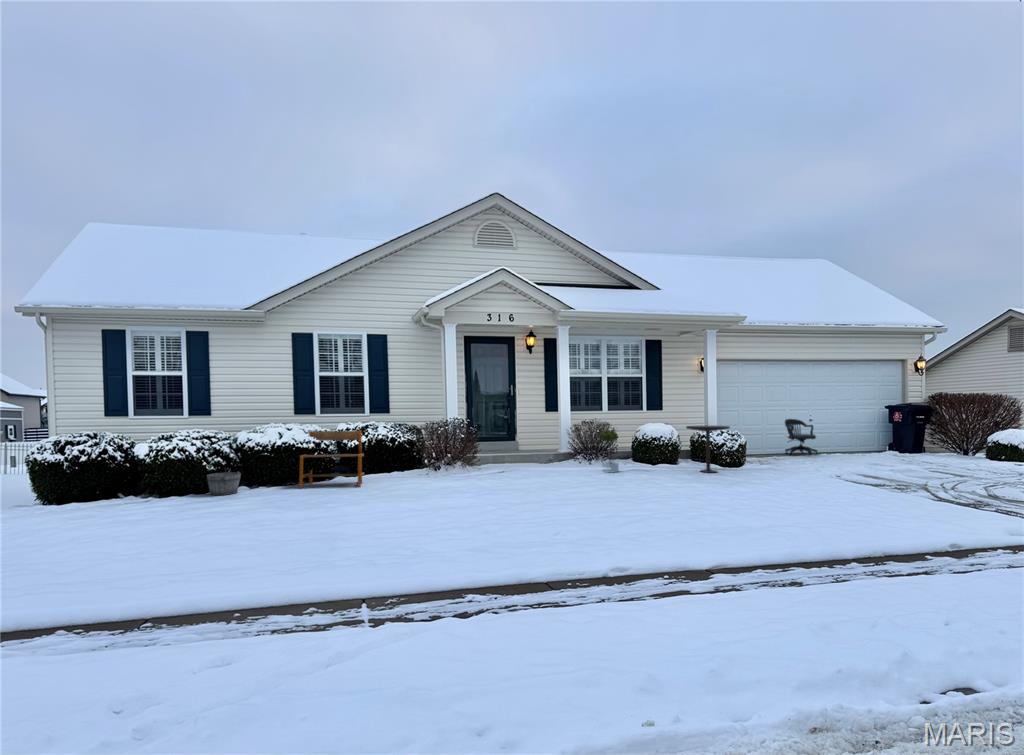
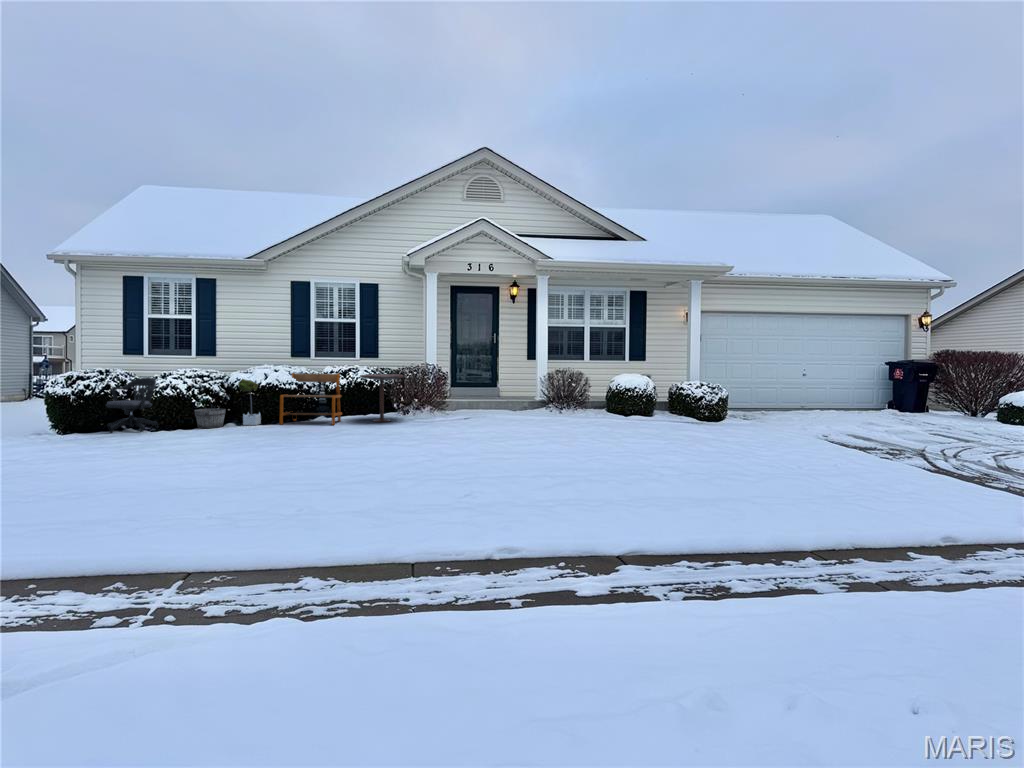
chair: present [785,419,818,455] -> present [106,377,158,433]
pedestal table: present [686,426,730,473] -> present [360,374,403,422]
potted tree: present [599,430,619,473] -> present [238,379,261,425]

